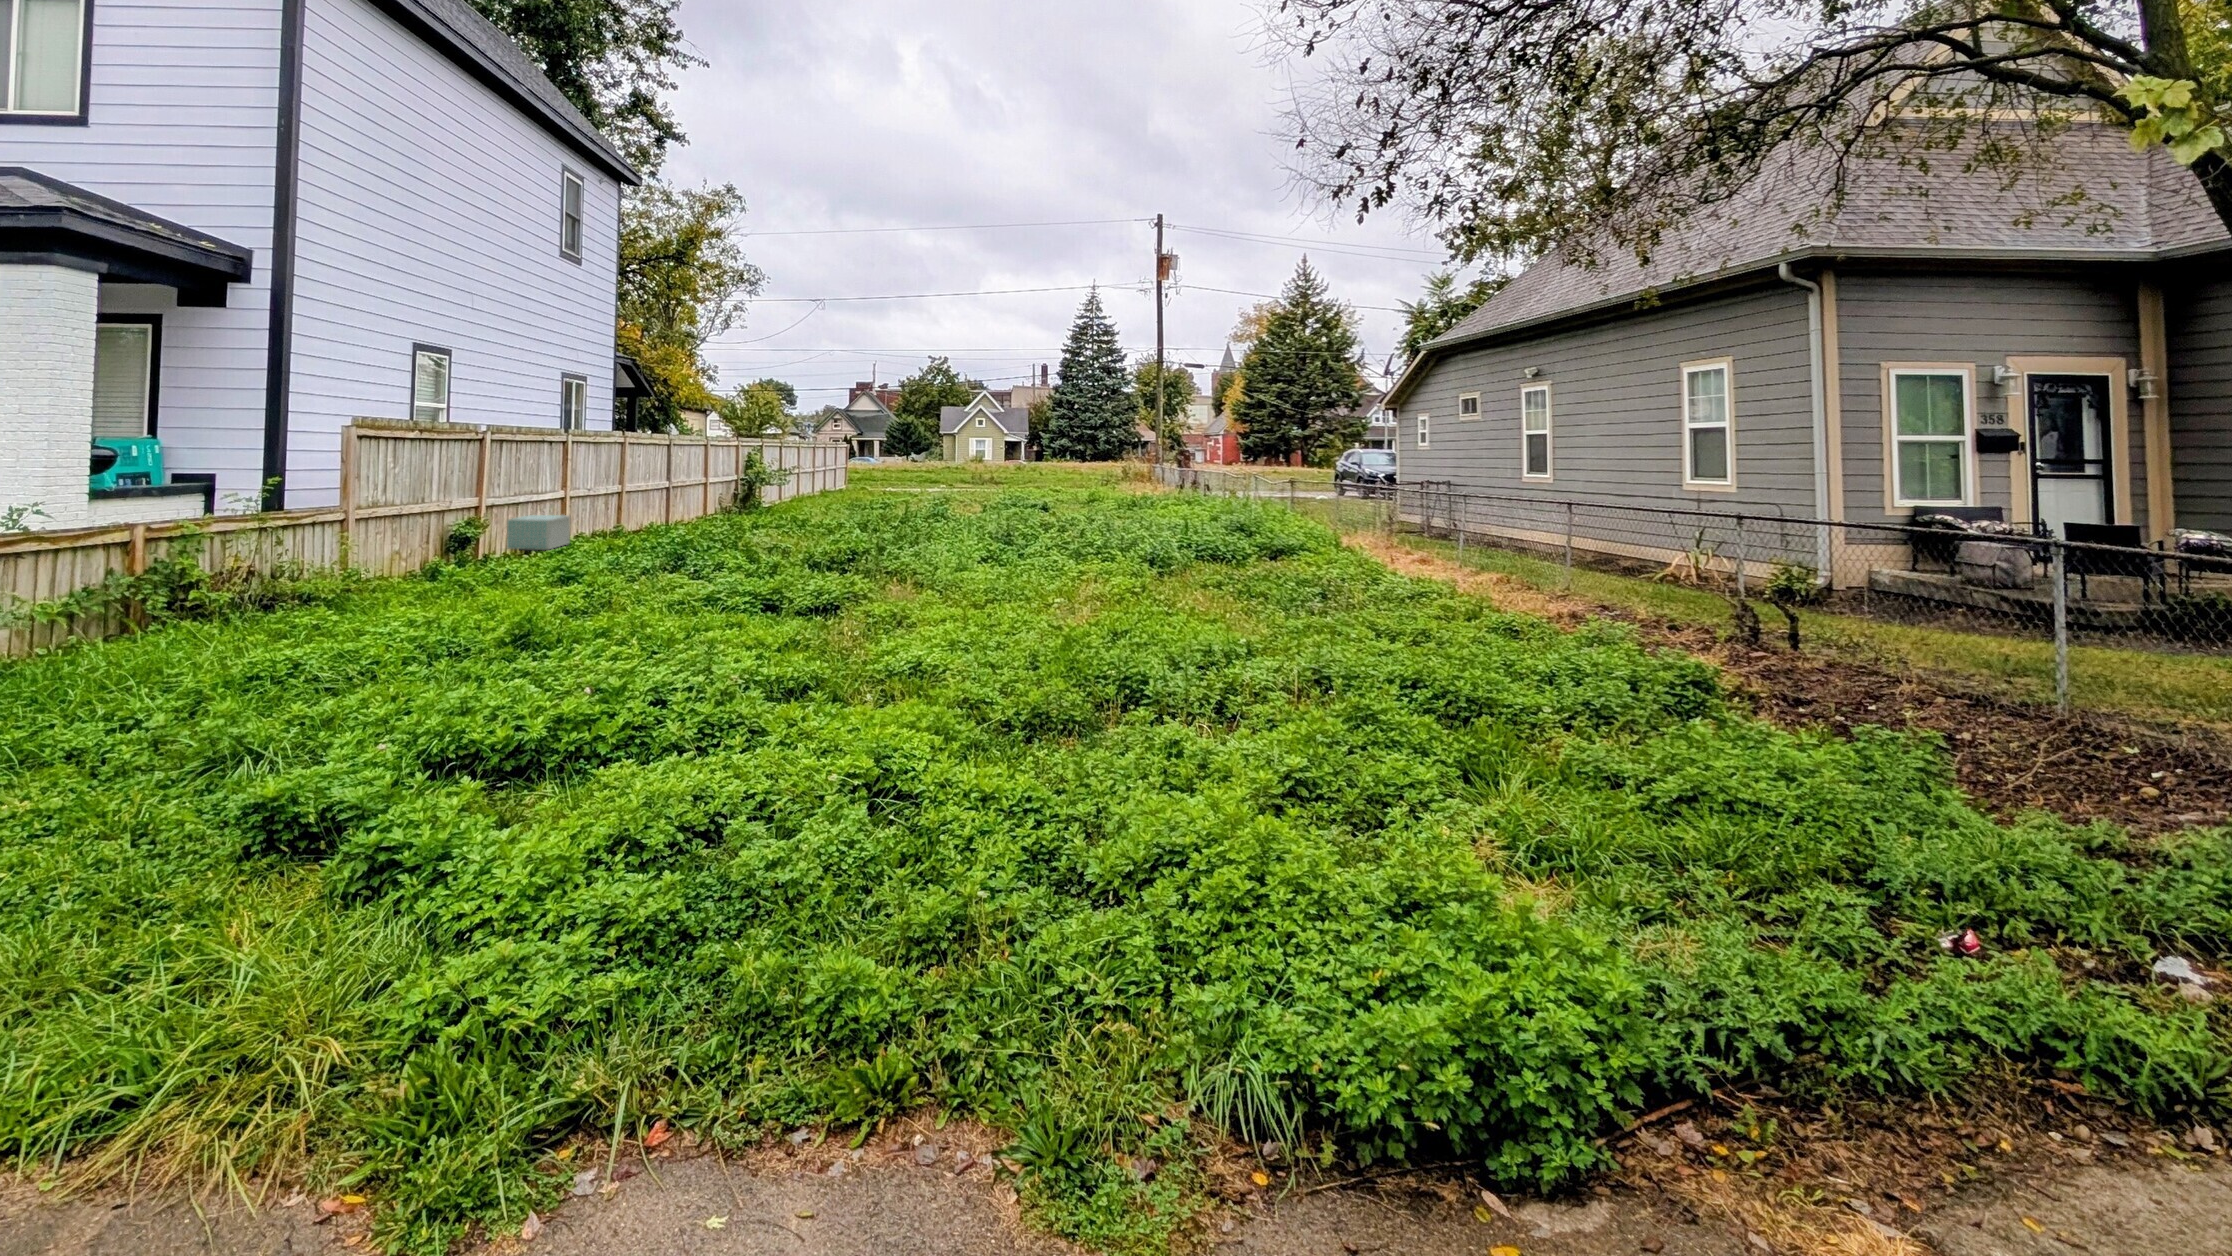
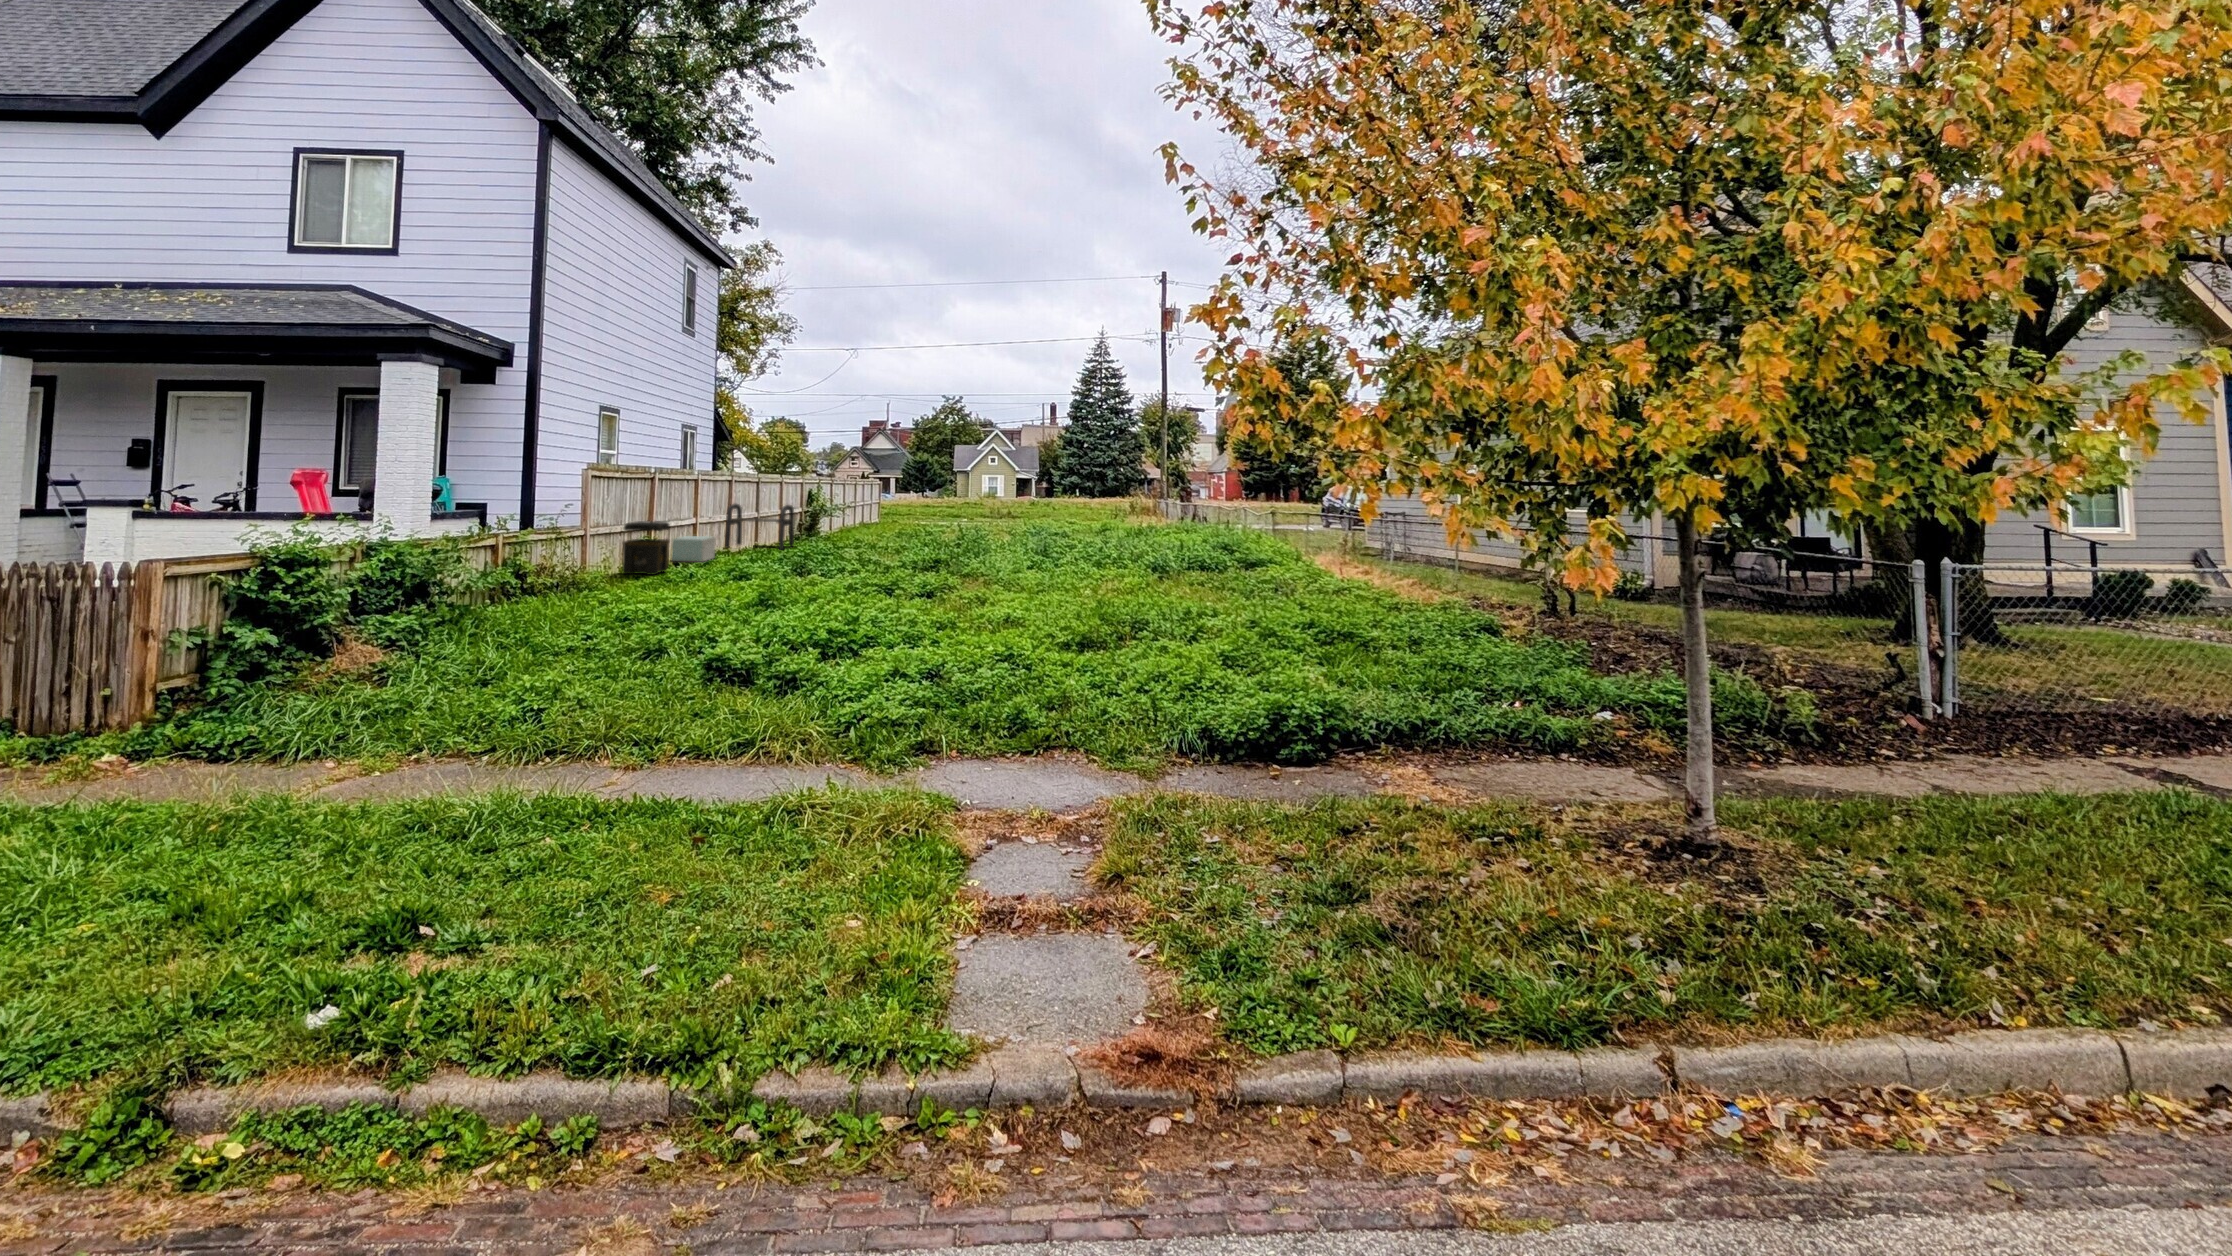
bench: none [598,471,690,530] -> present [725,504,794,549]
toolbox: none [412,497,485,572] -> present [622,521,670,575]

